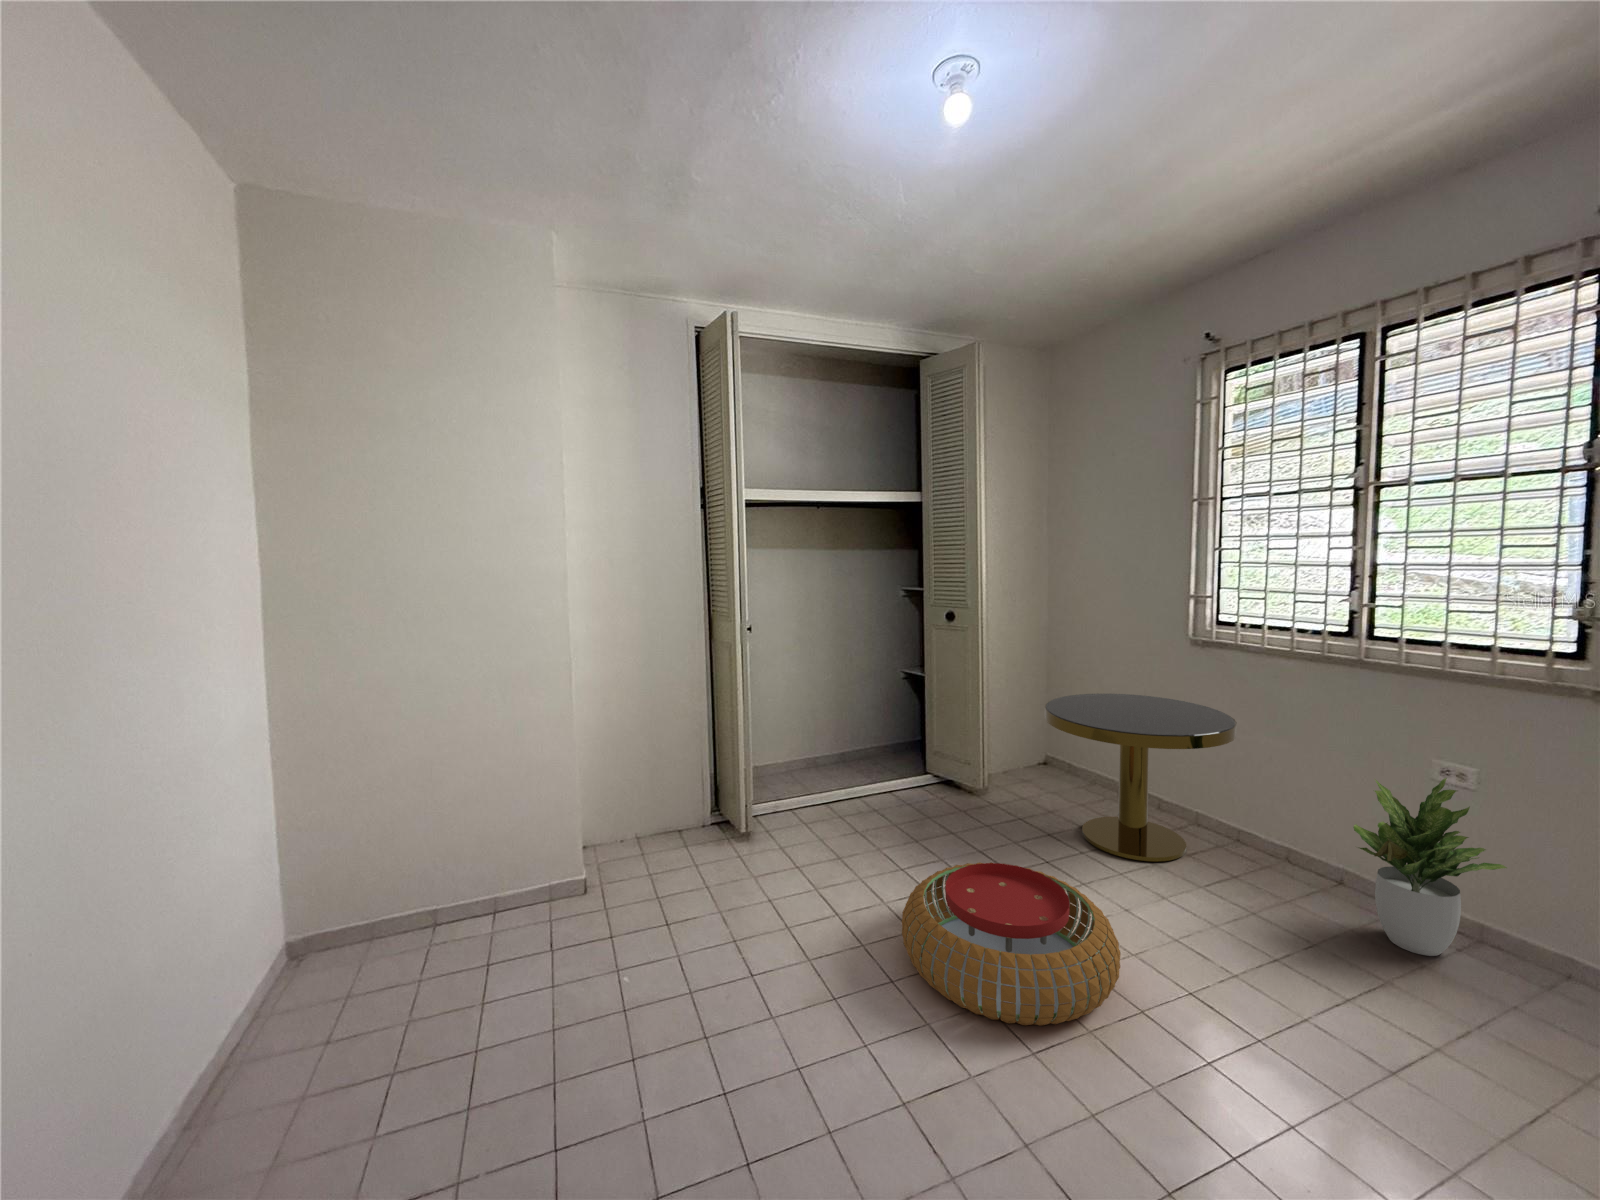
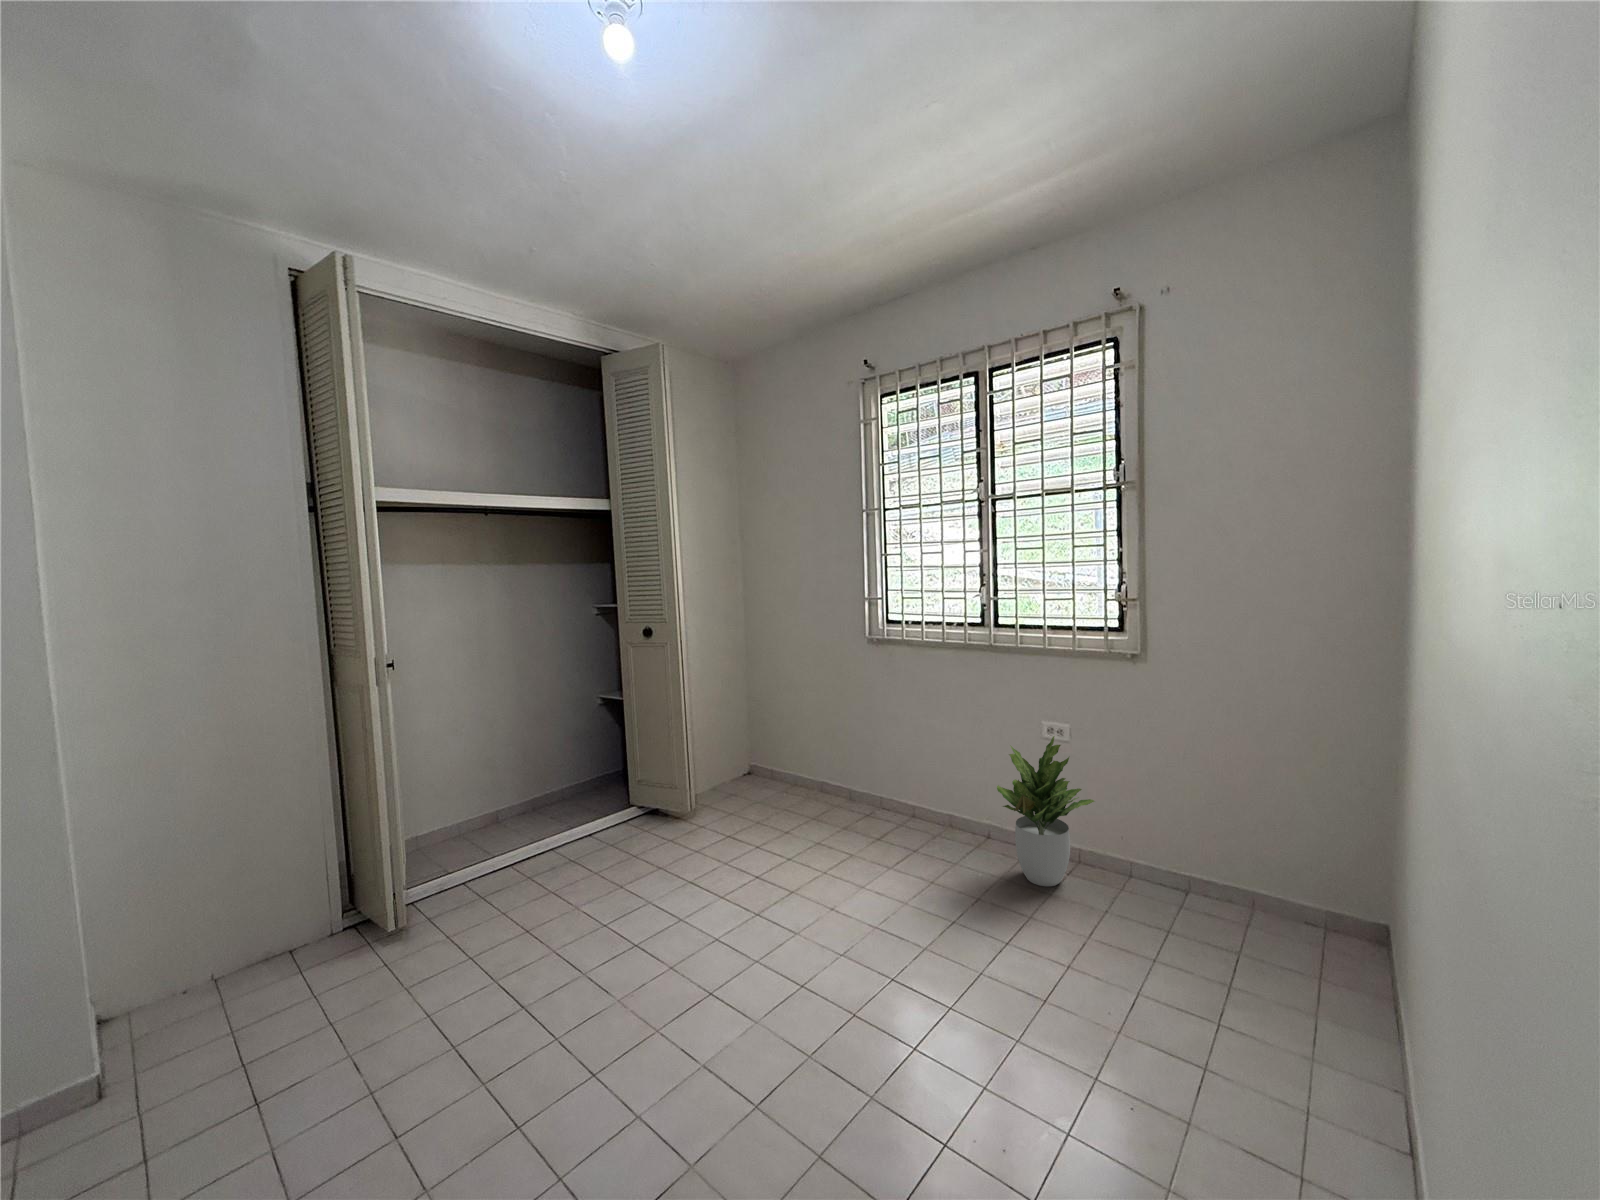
side table: present [1045,694,1237,861] -> none [746,694,908,854]
pouf: present [902,862,1121,1026] -> none [596,893,831,1089]

